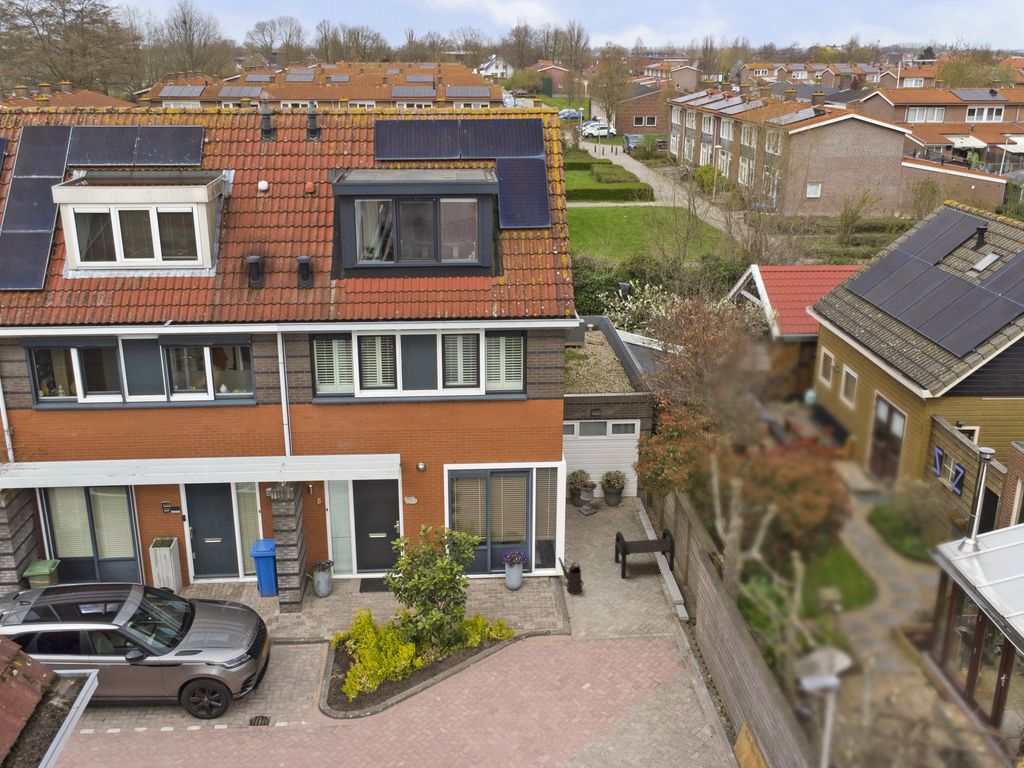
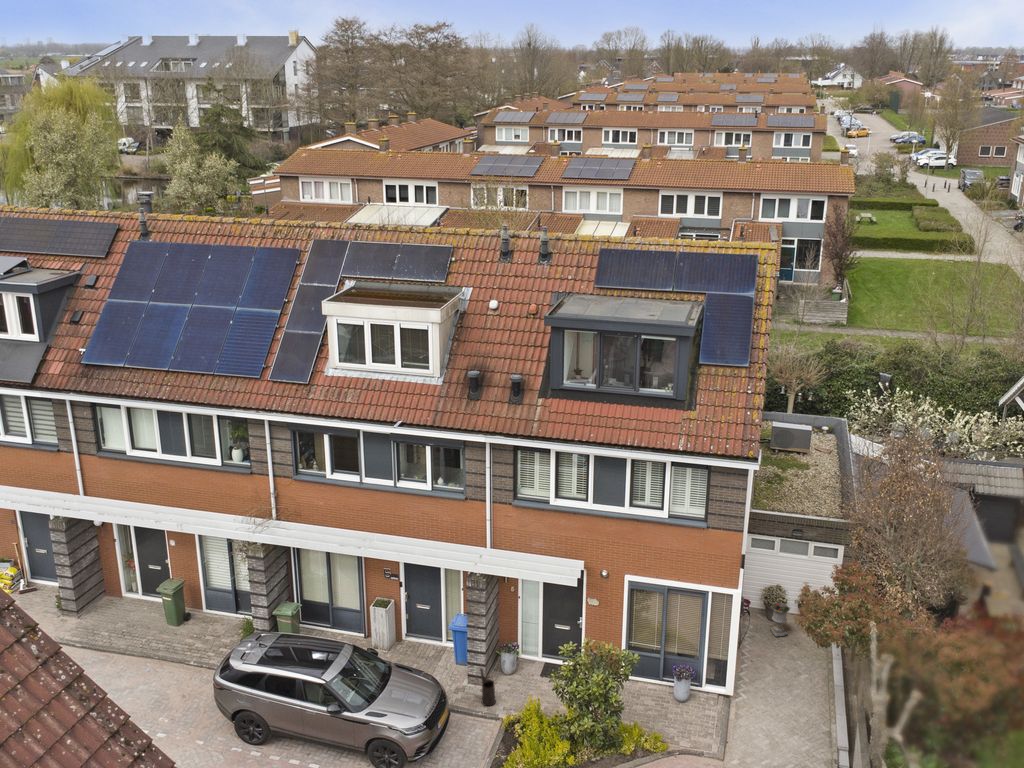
bench: present [615,528,675,578] -> none [790,665,851,720]
watering can: present [558,558,583,594] -> present [480,669,496,706]

